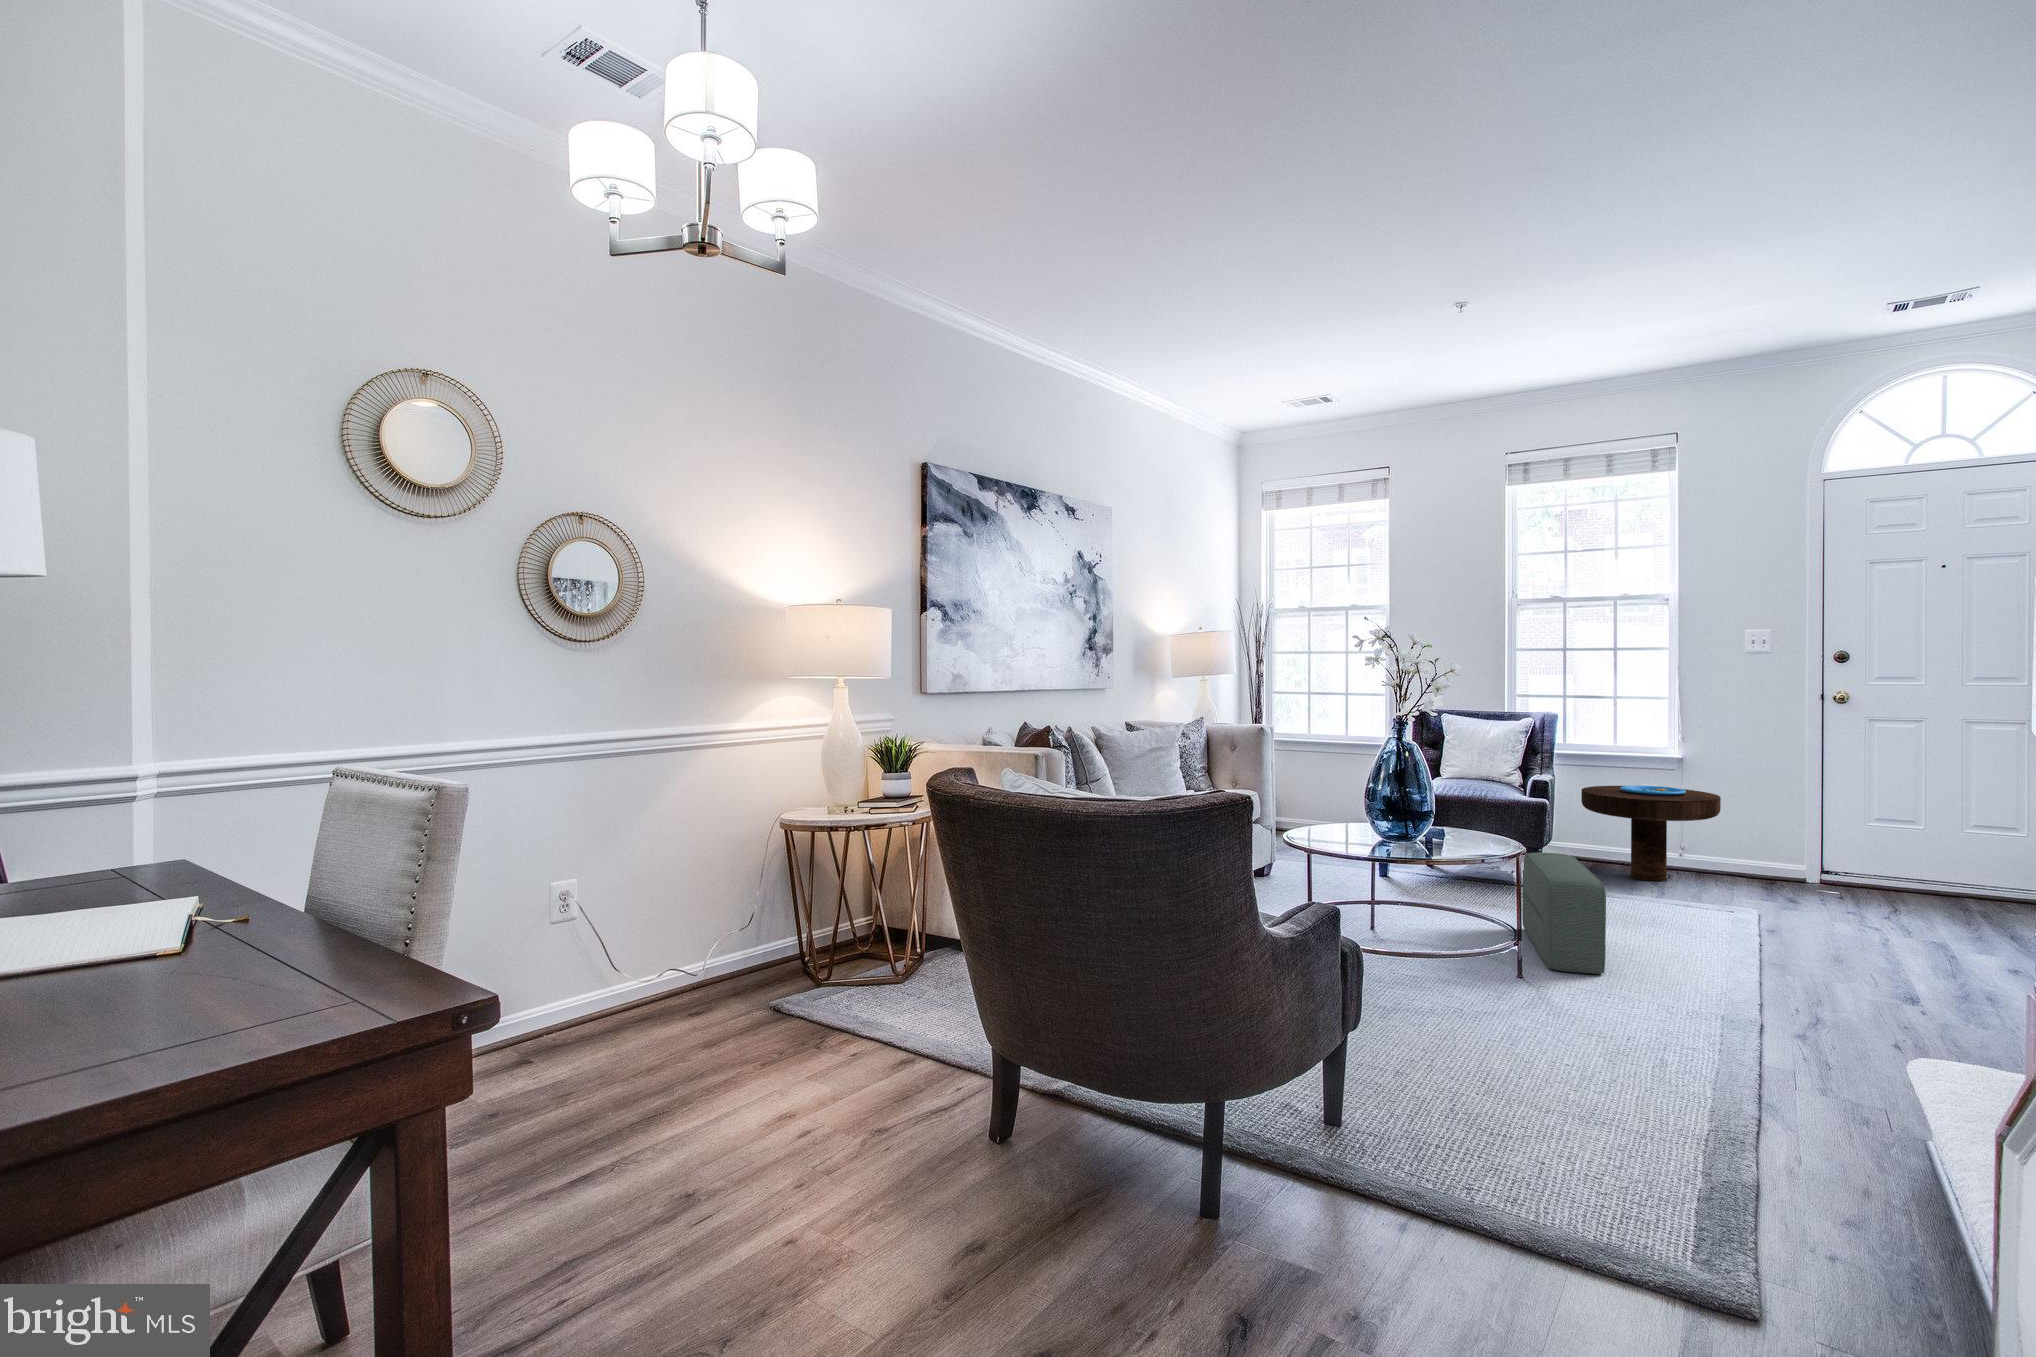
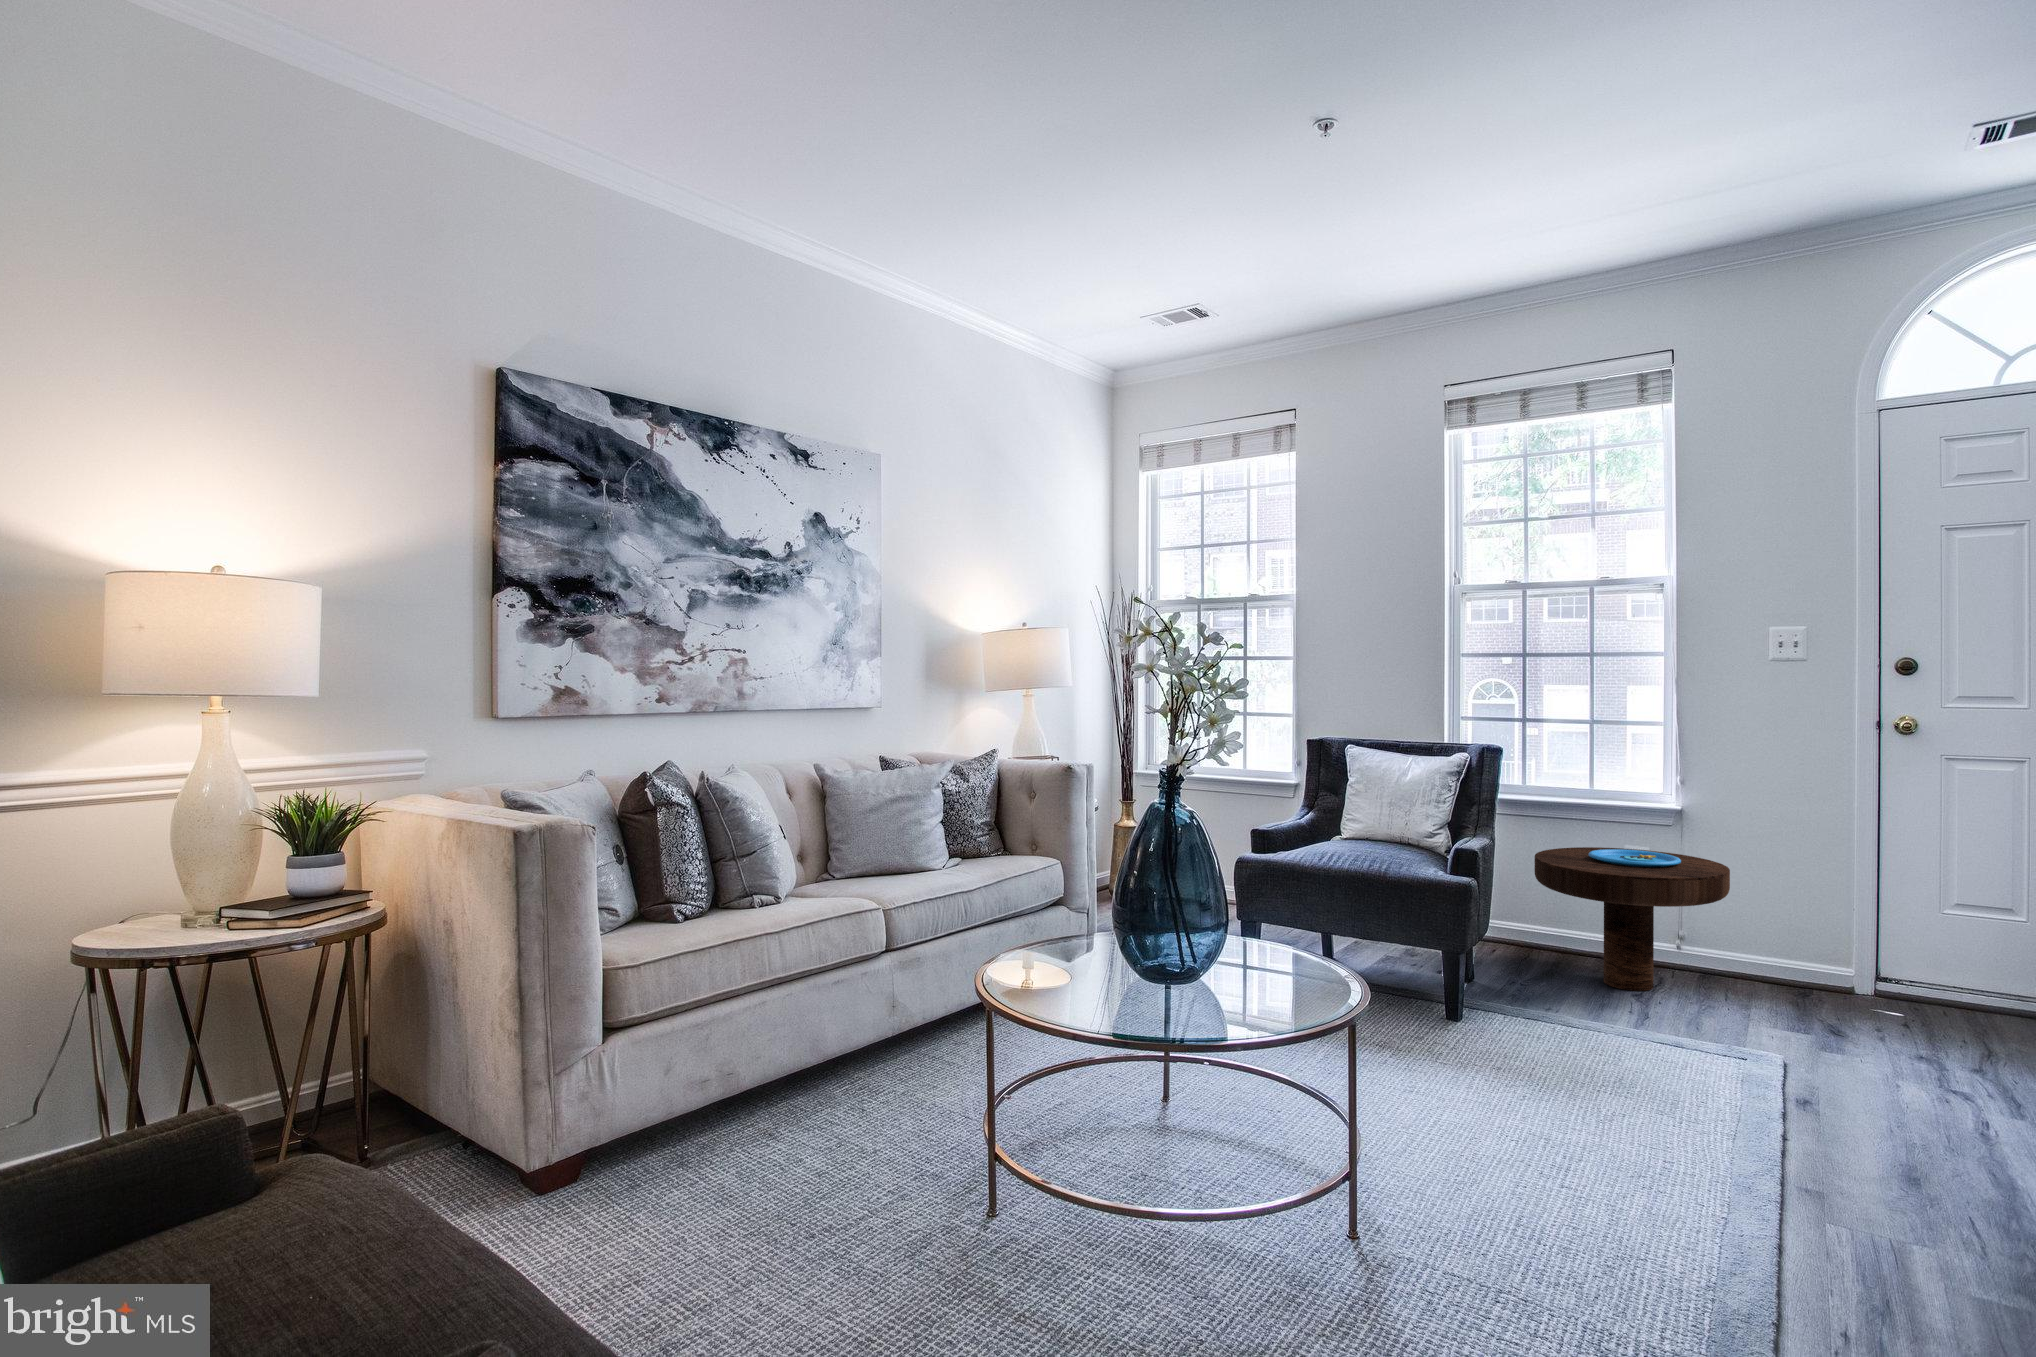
pouf: present [1522,853,1606,974] -> none [1403,973,1502,1206]

